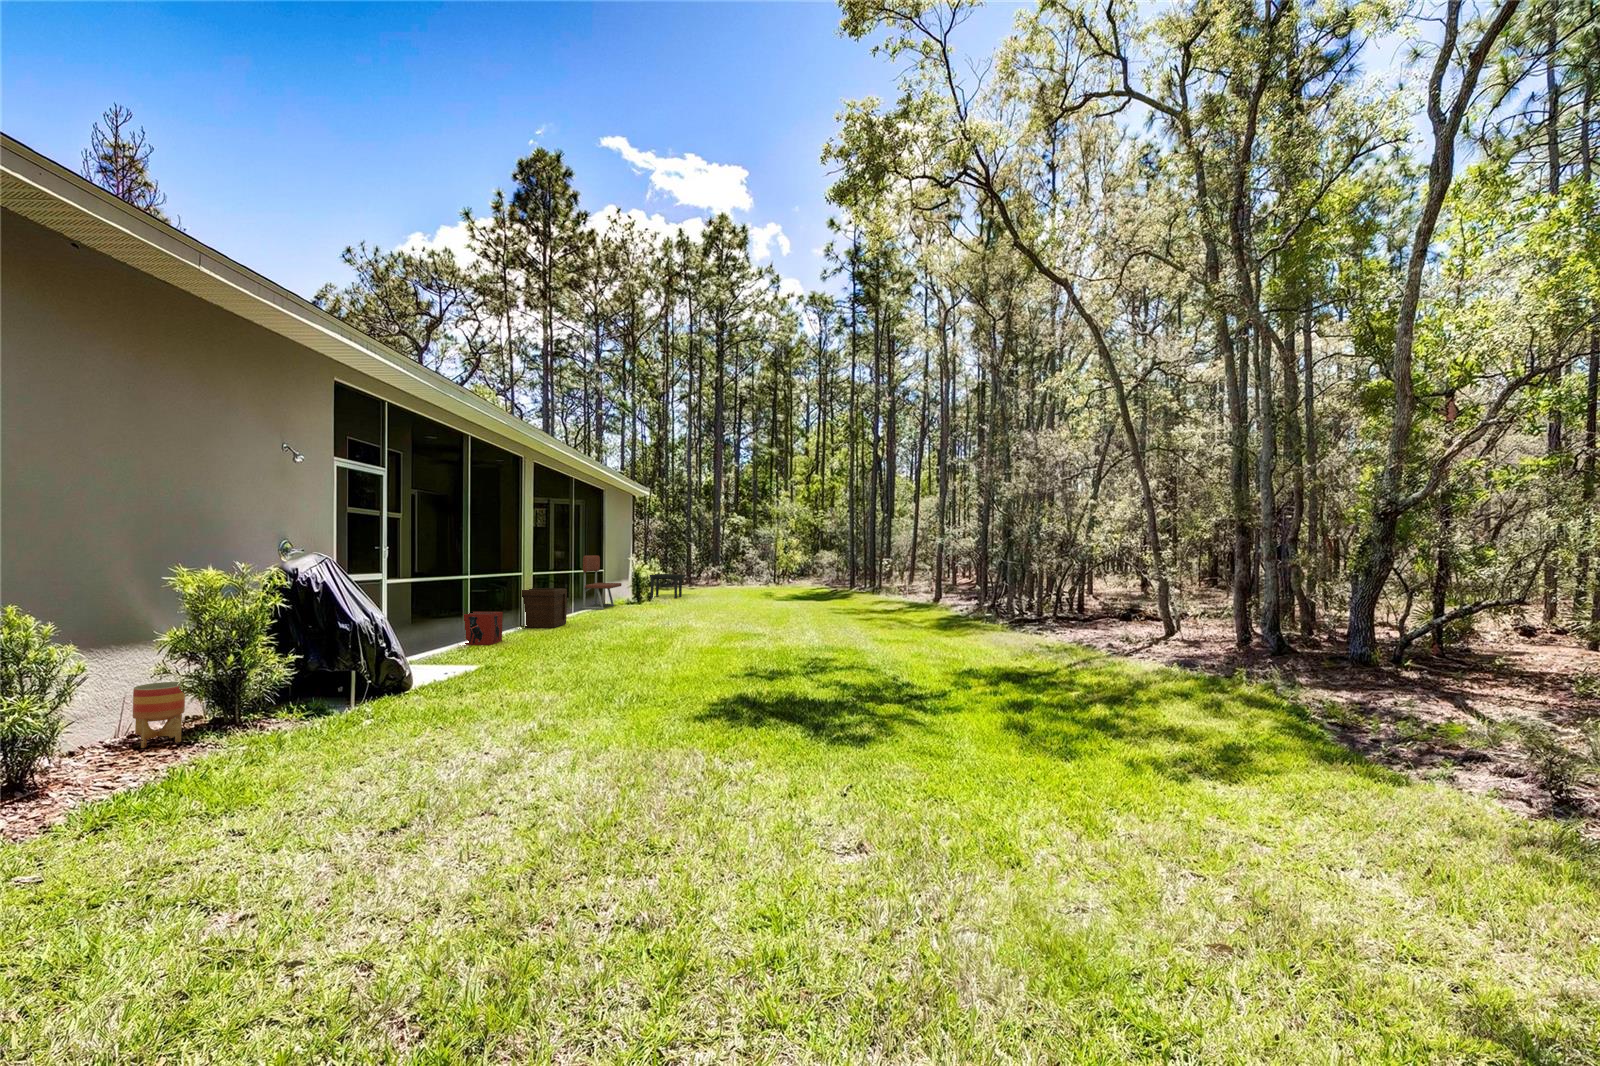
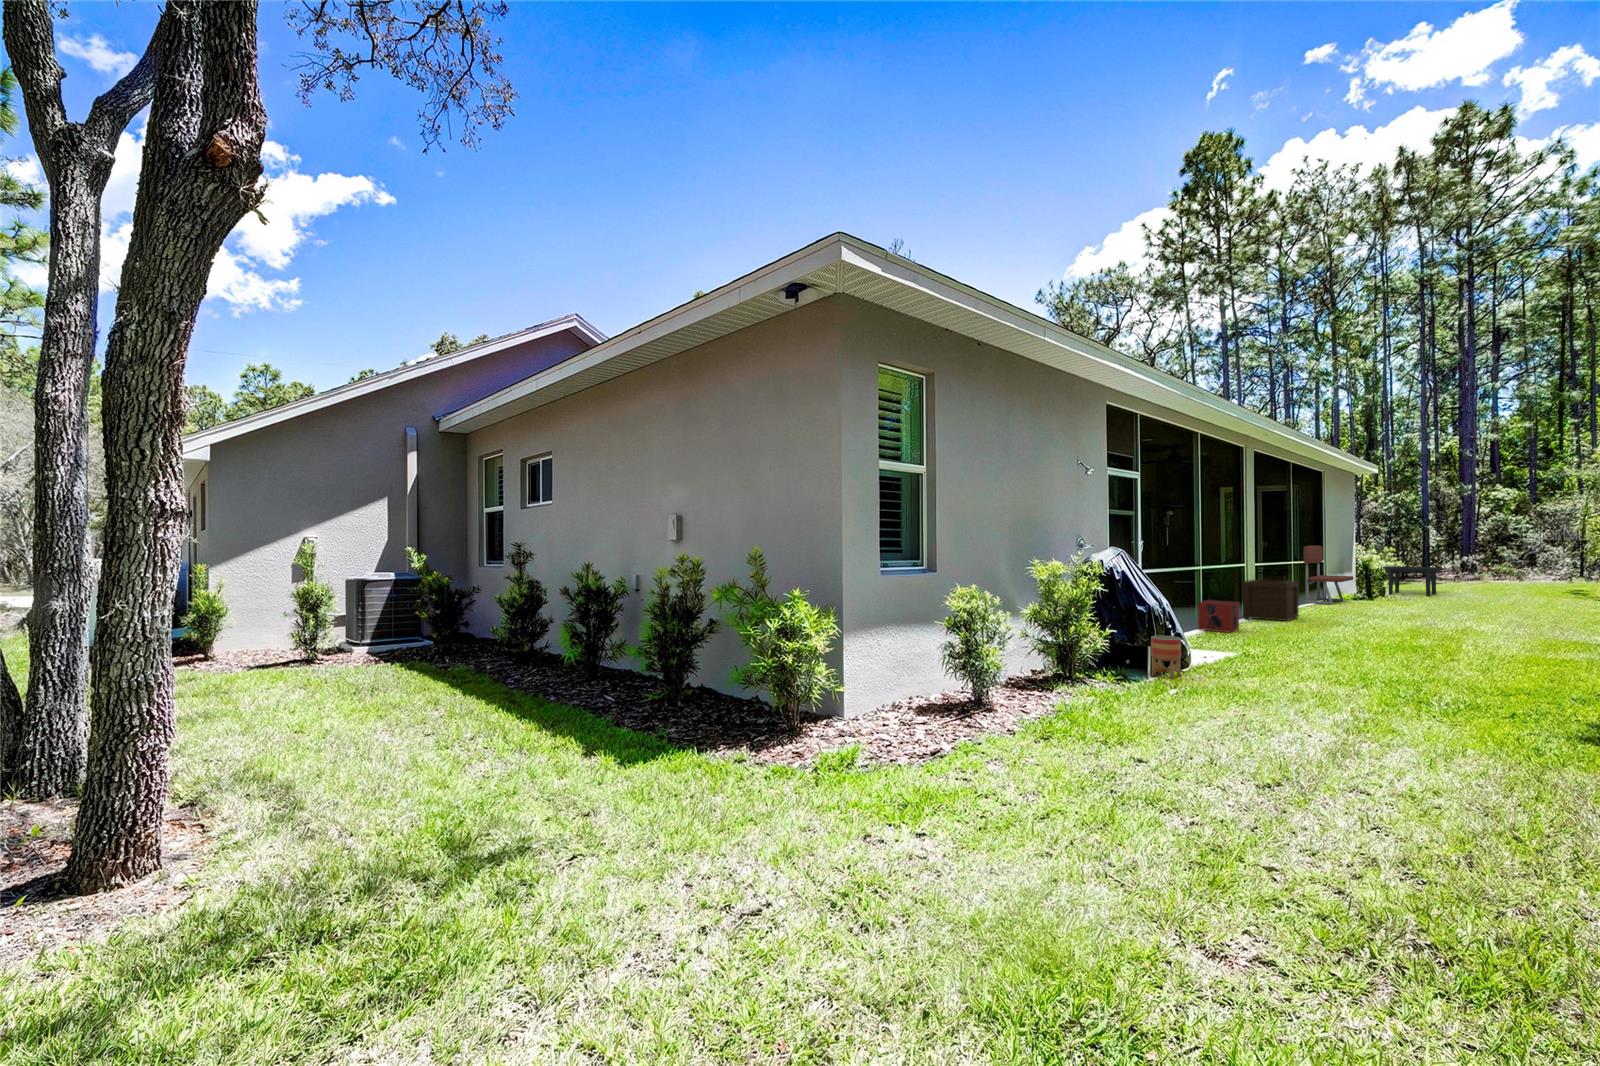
planter: present [133,682,185,748] -> present [1151,635,1181,679]

